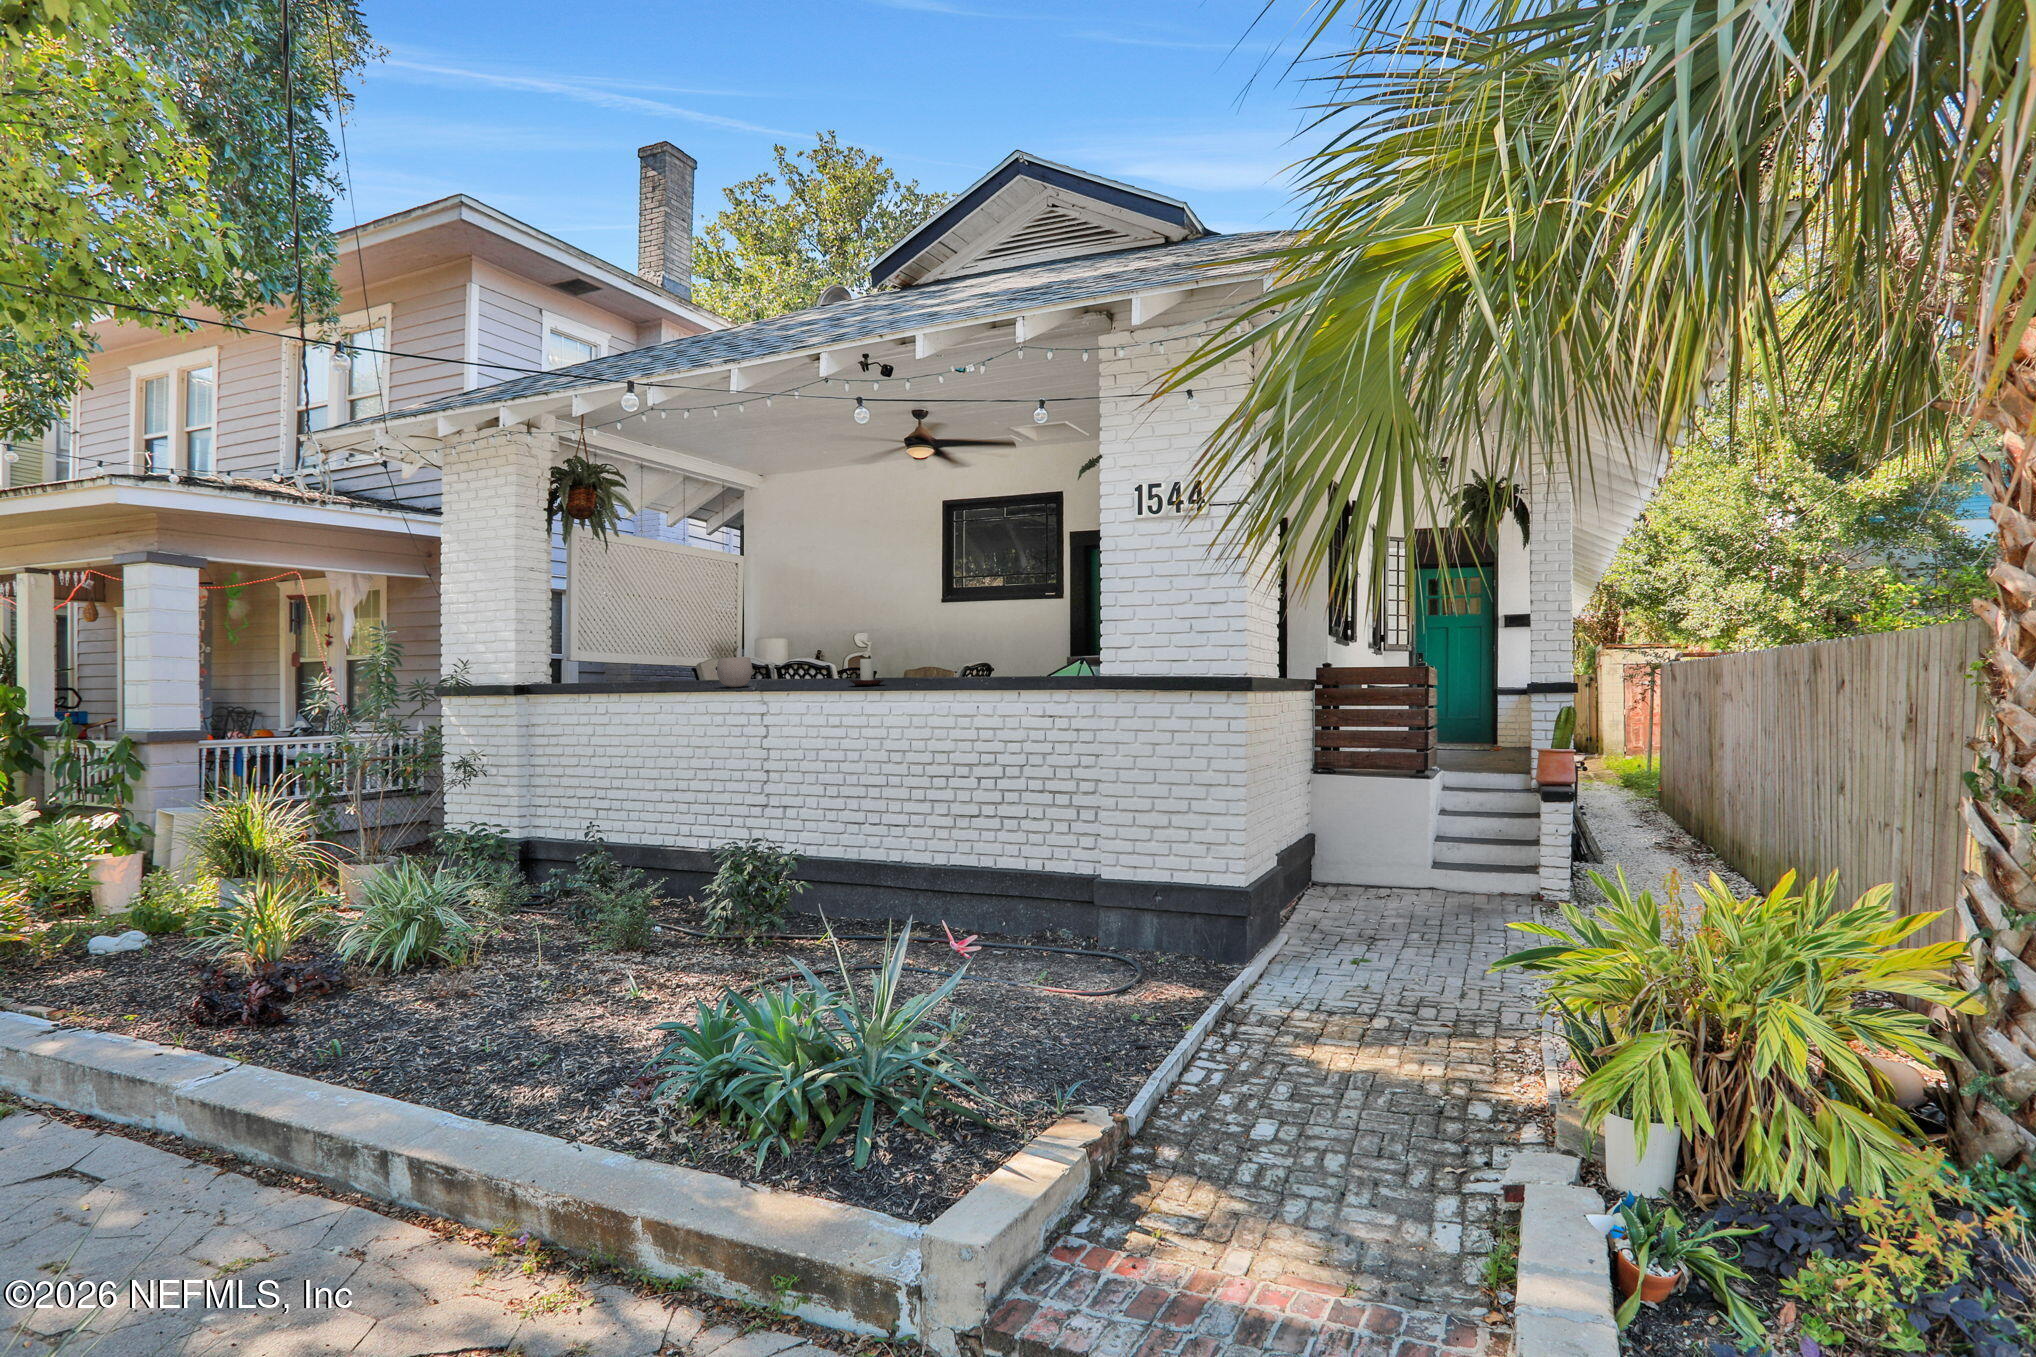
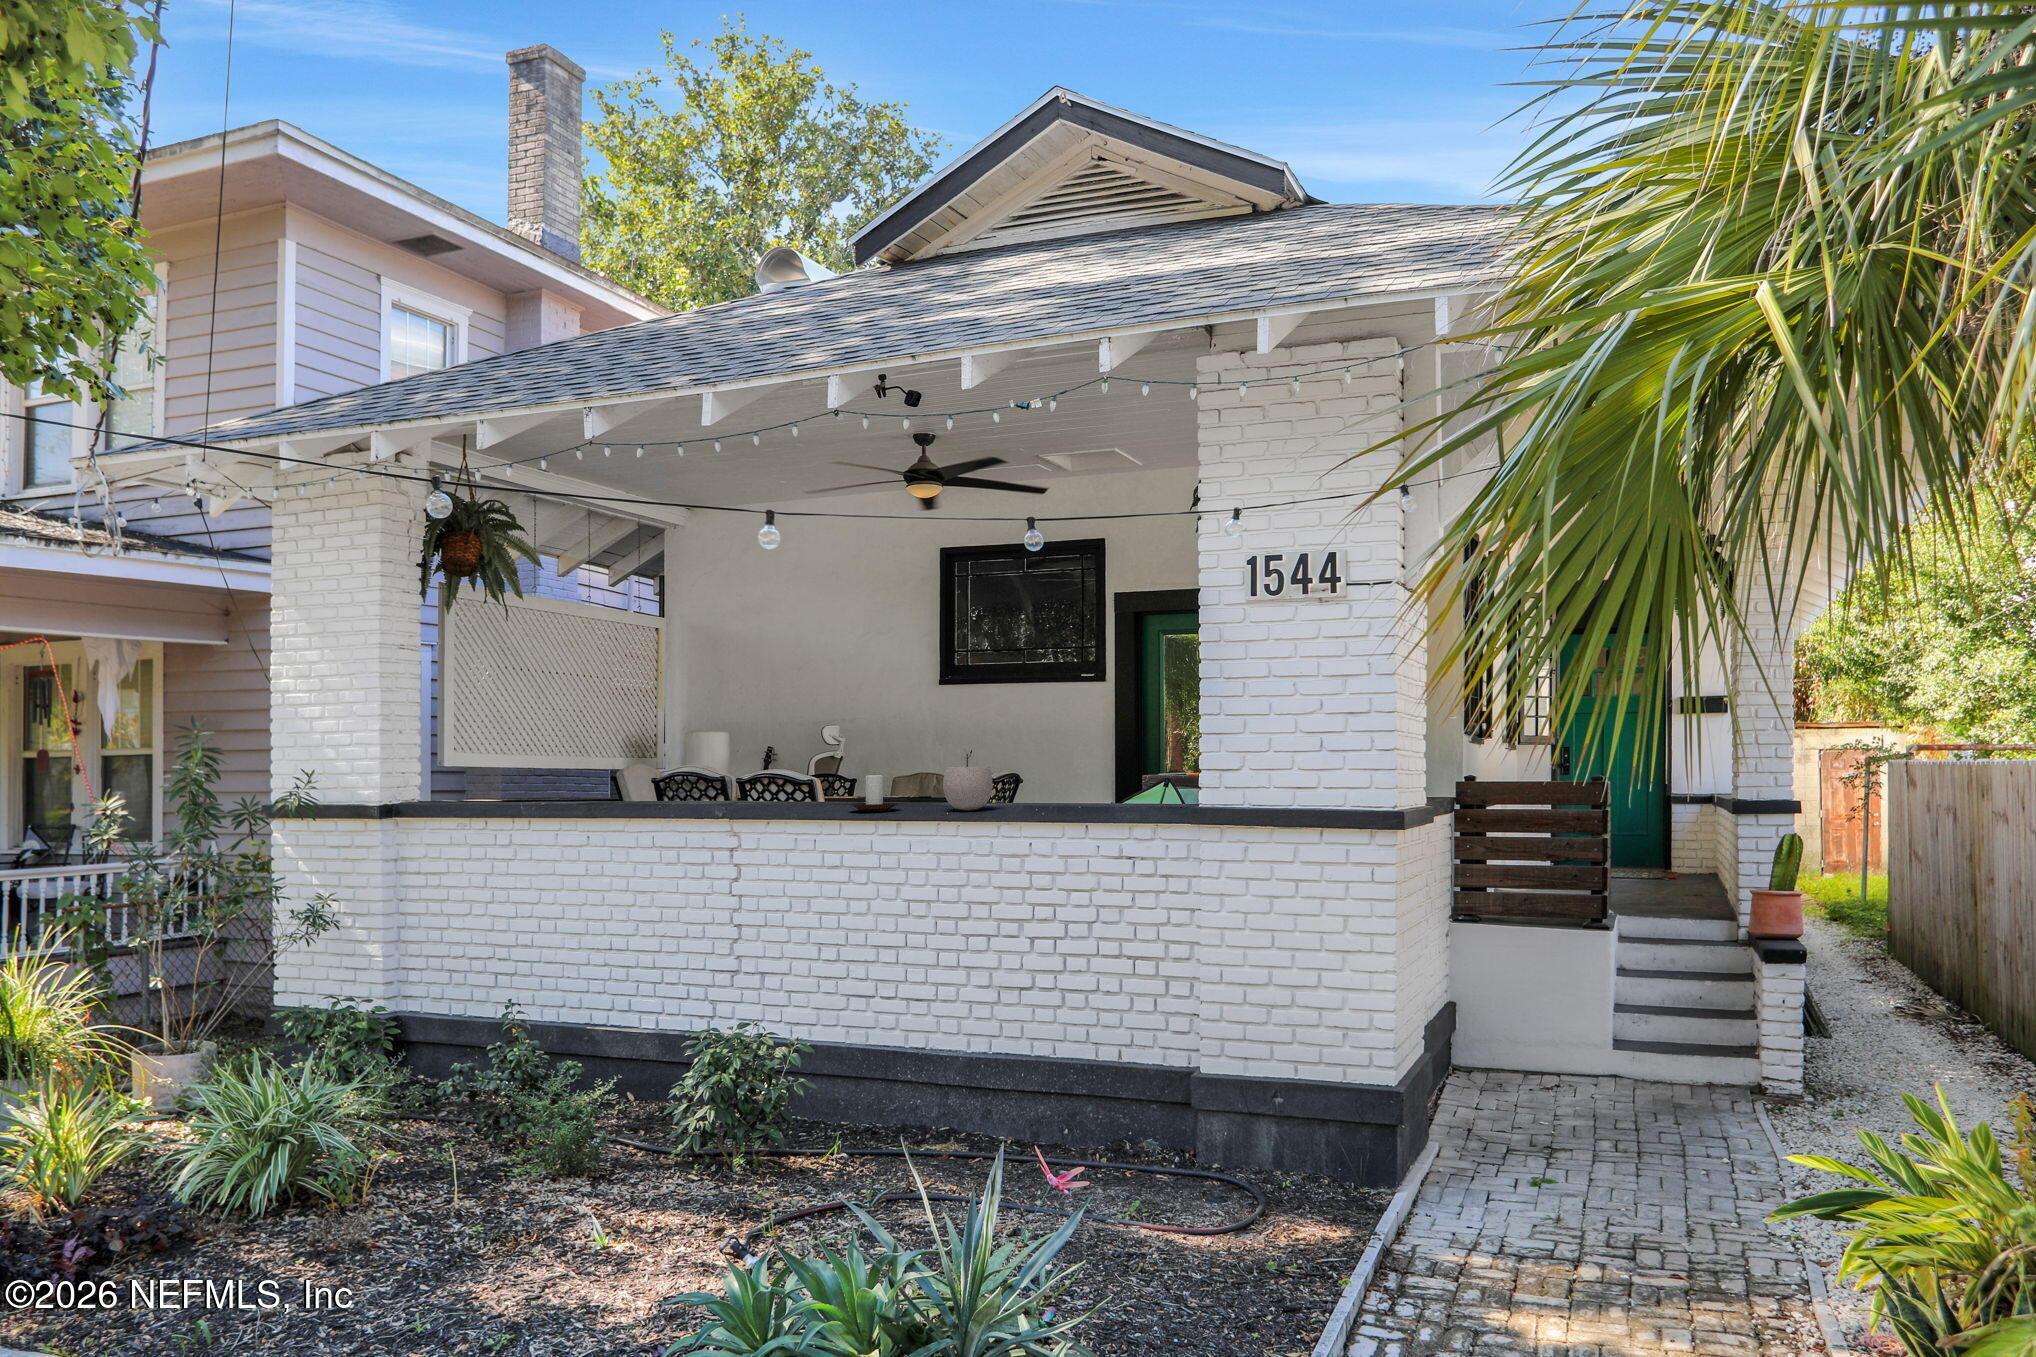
plant pot: present [717,646,752,688] -> present [943,750,993,810]

